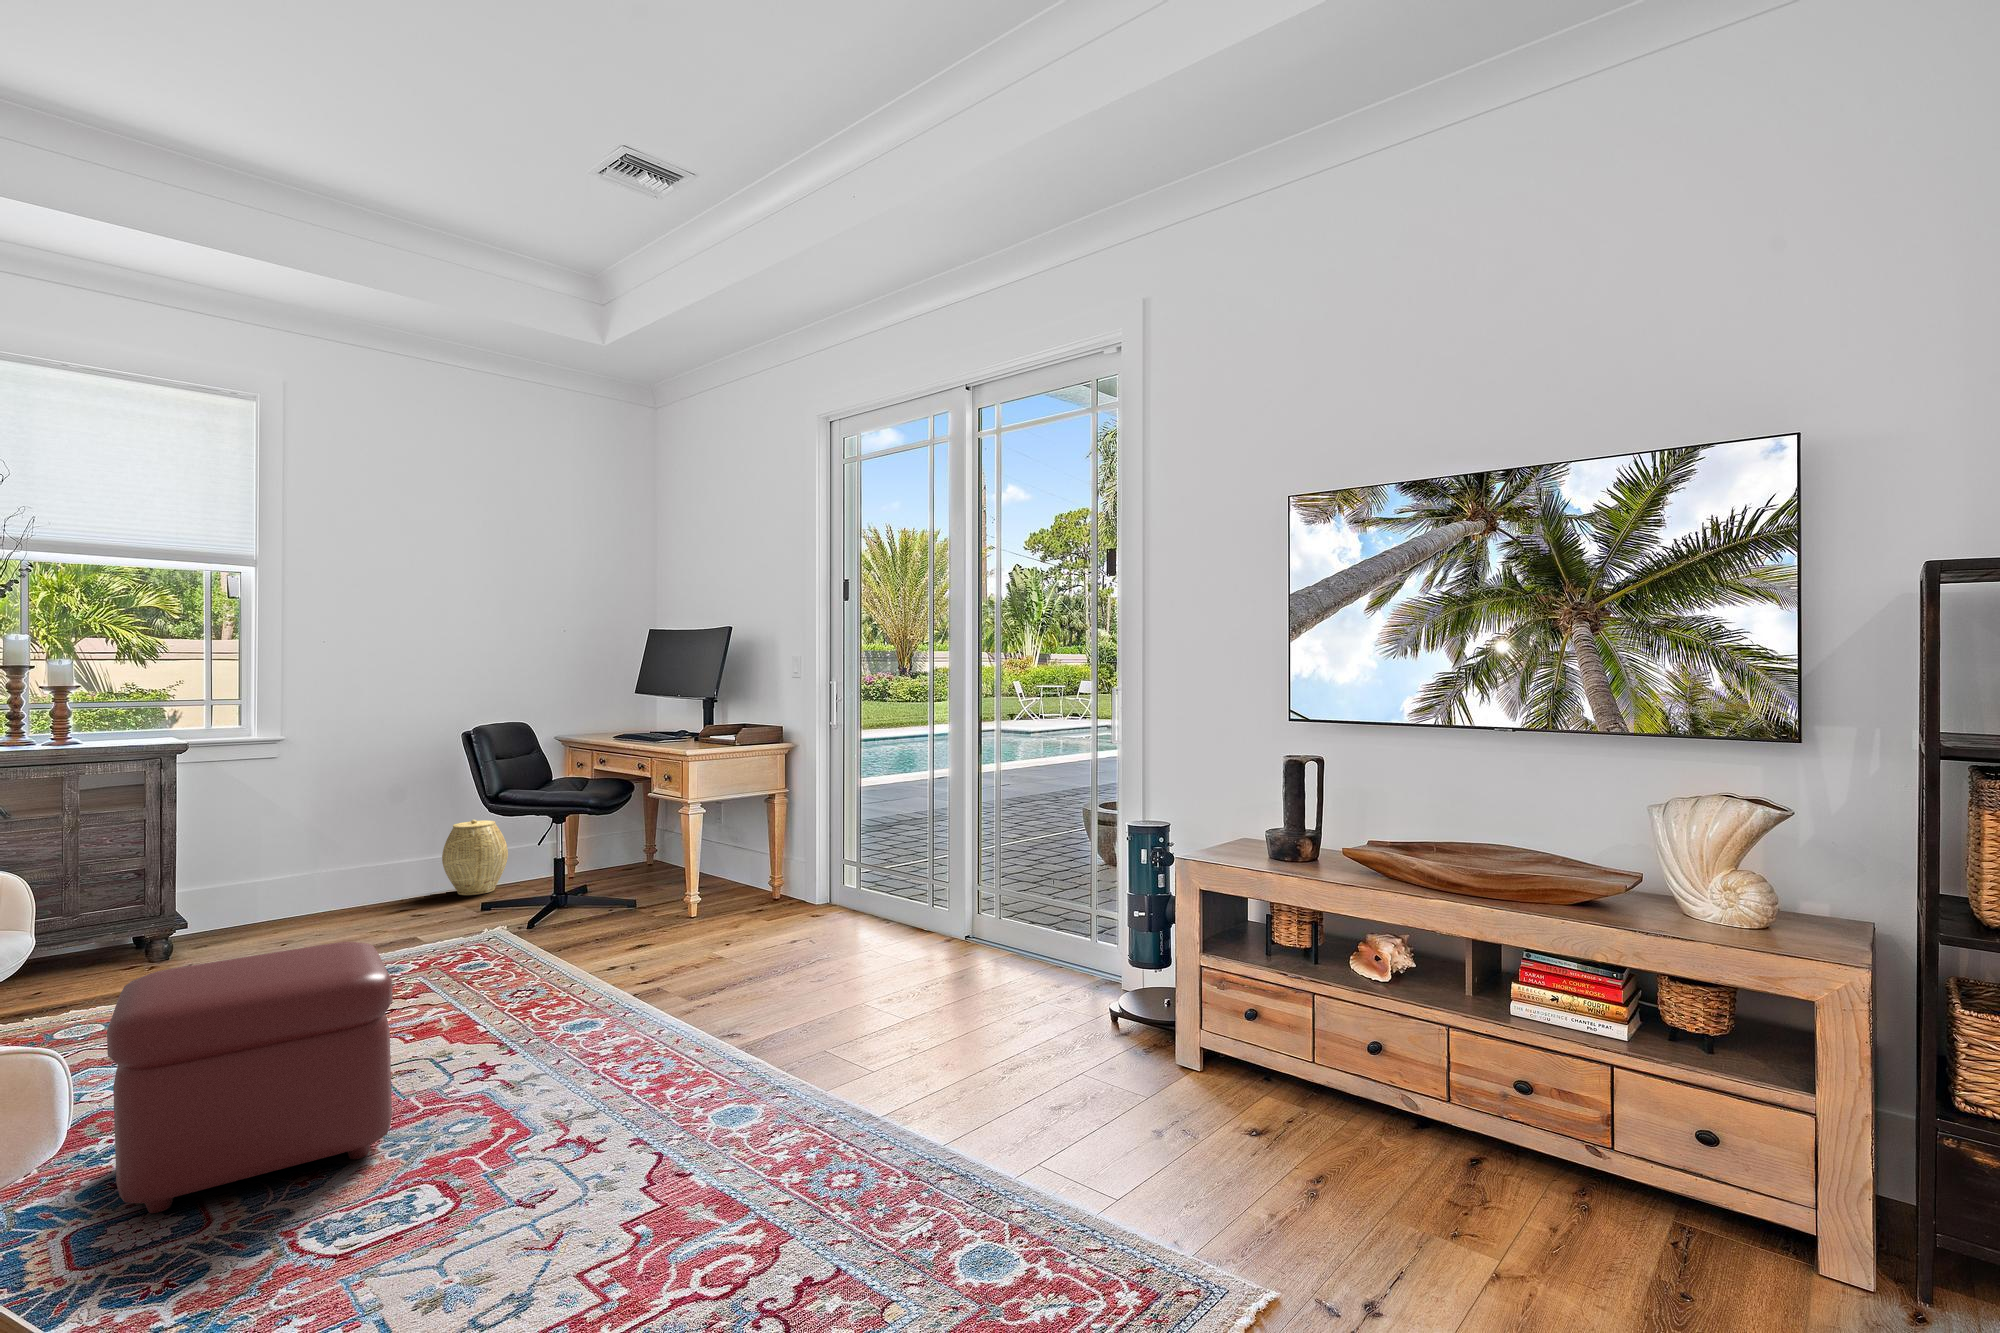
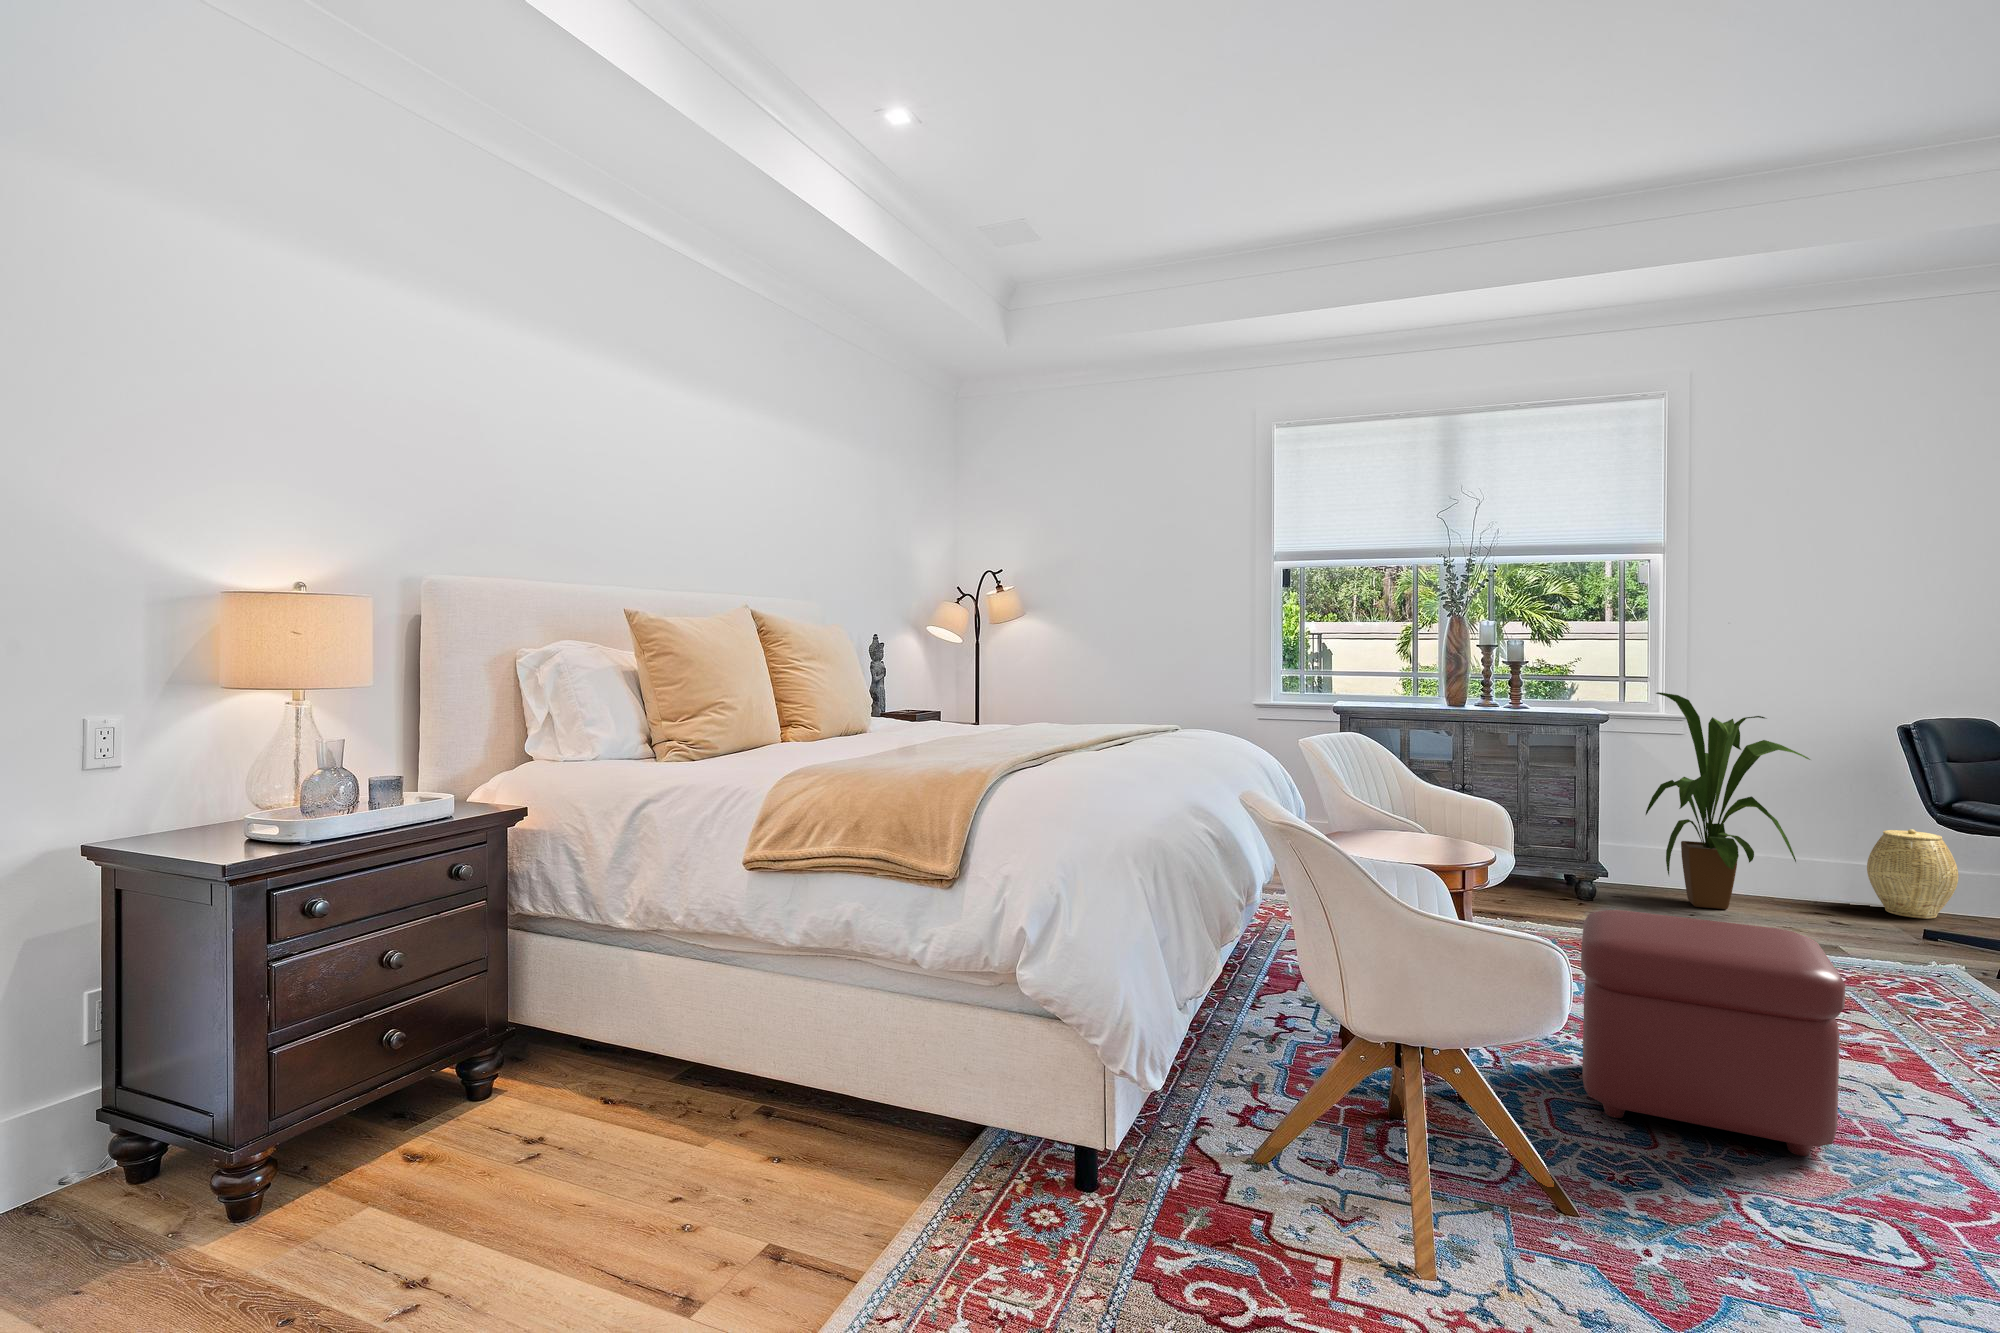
house plant: none [232,718,392,934] -> present [1646,692,1810,909]

